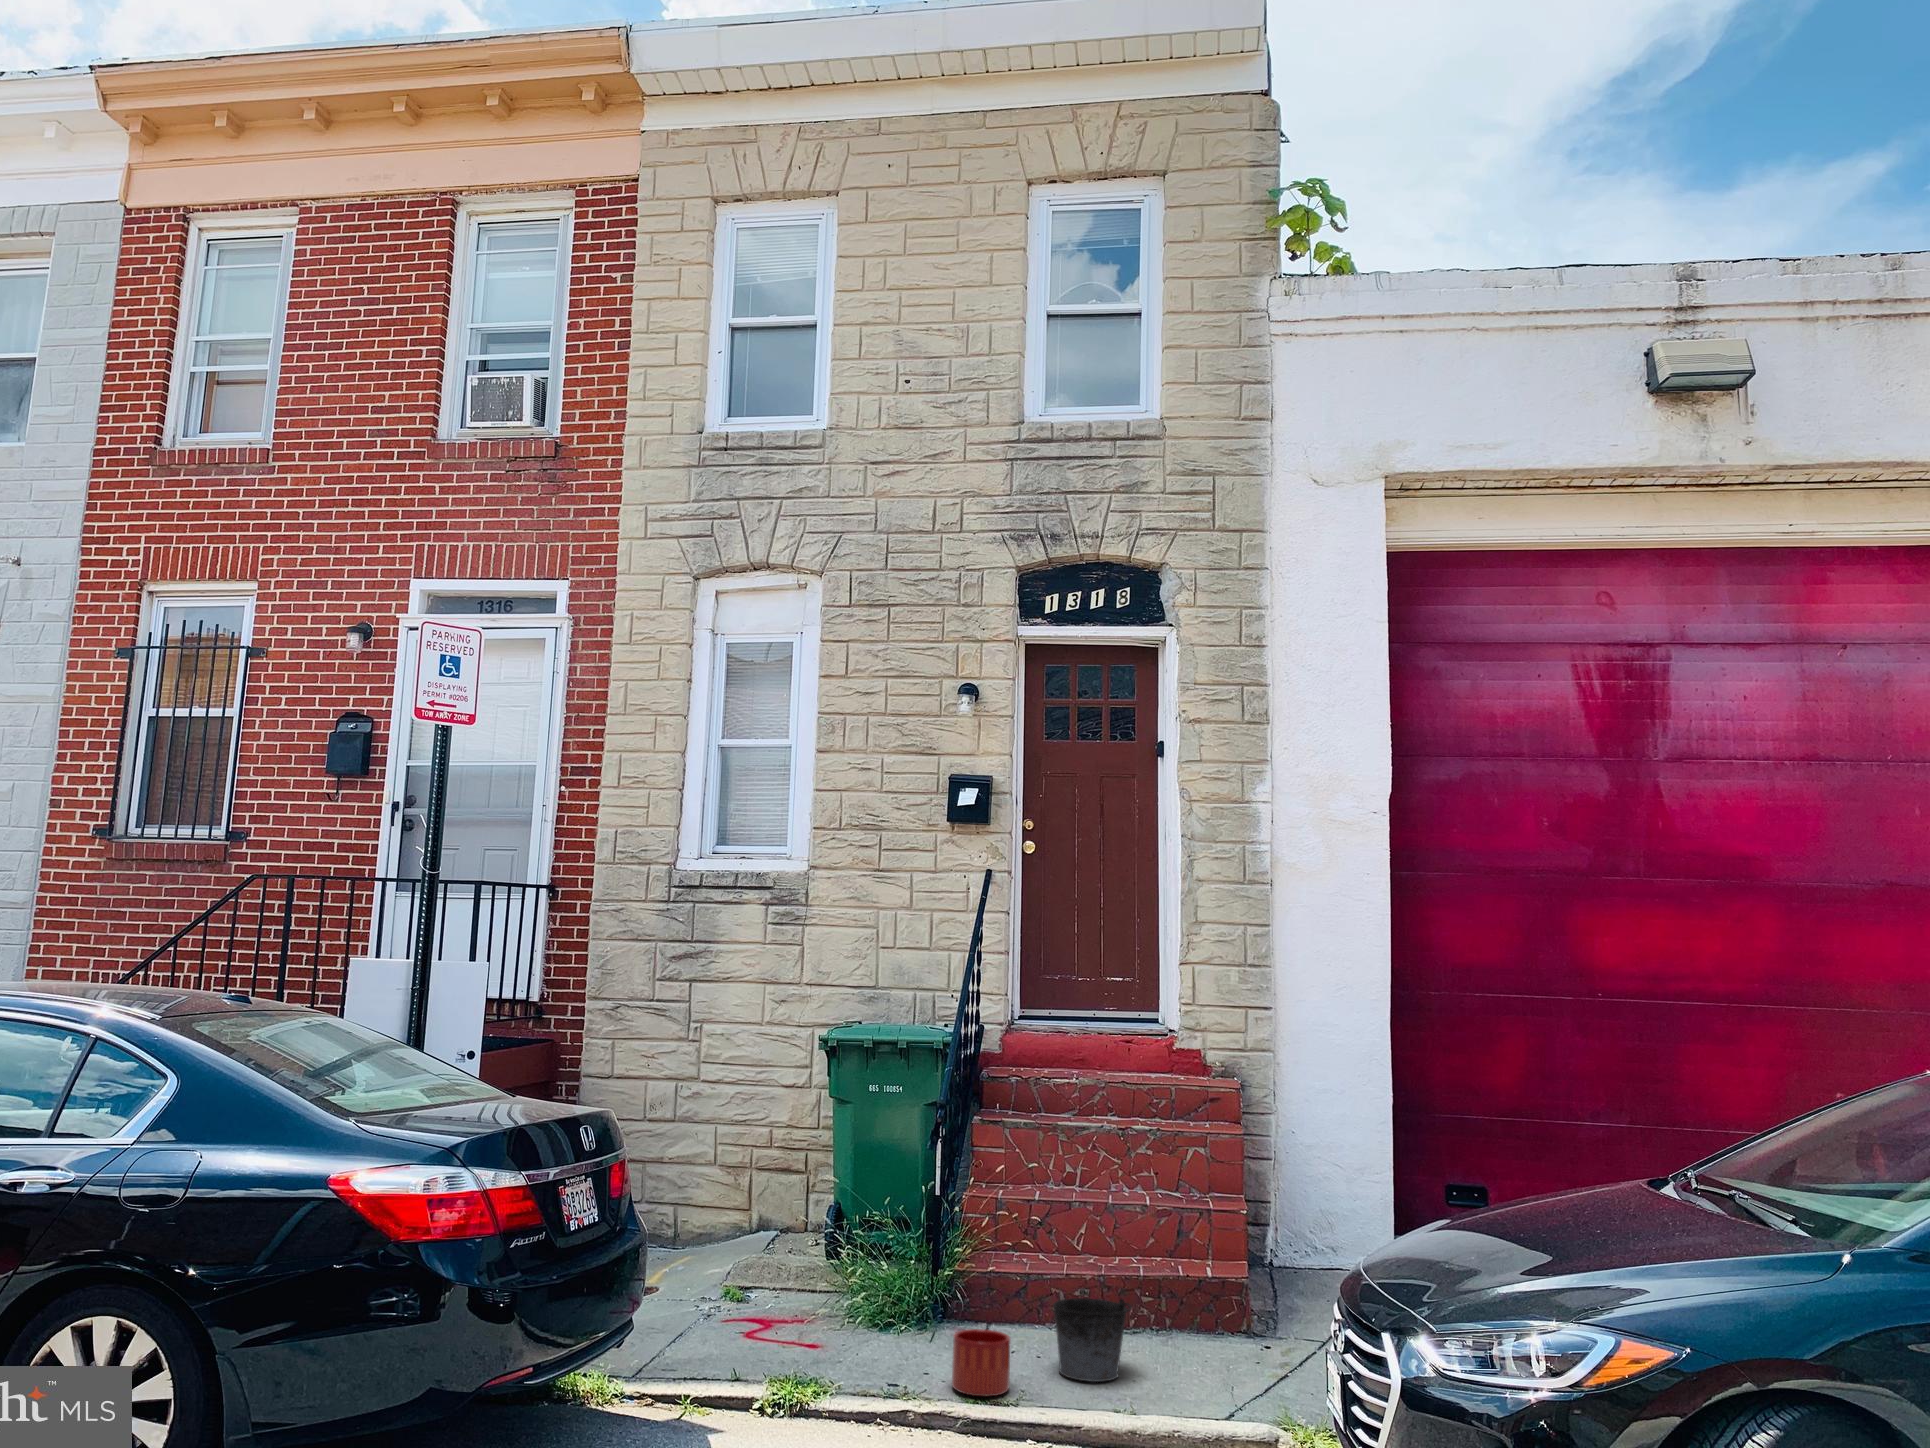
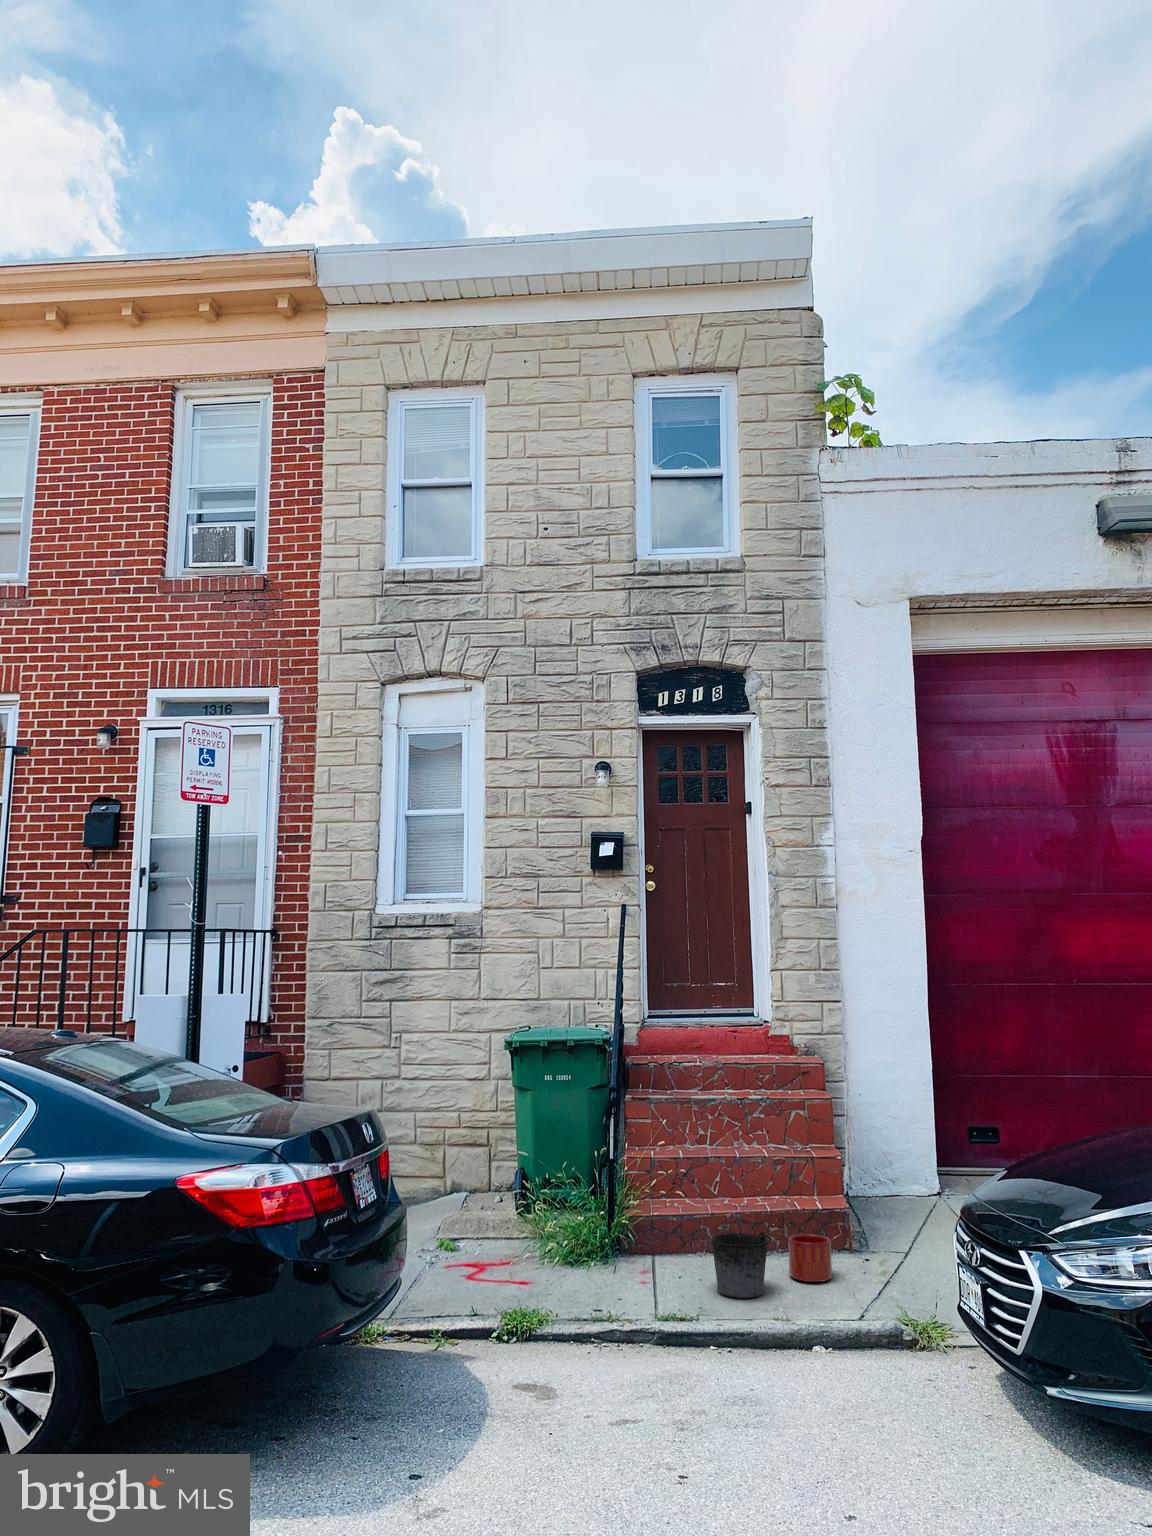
planter: present [952,1329,1011,1397] -> present [789,1234,832,1282]

